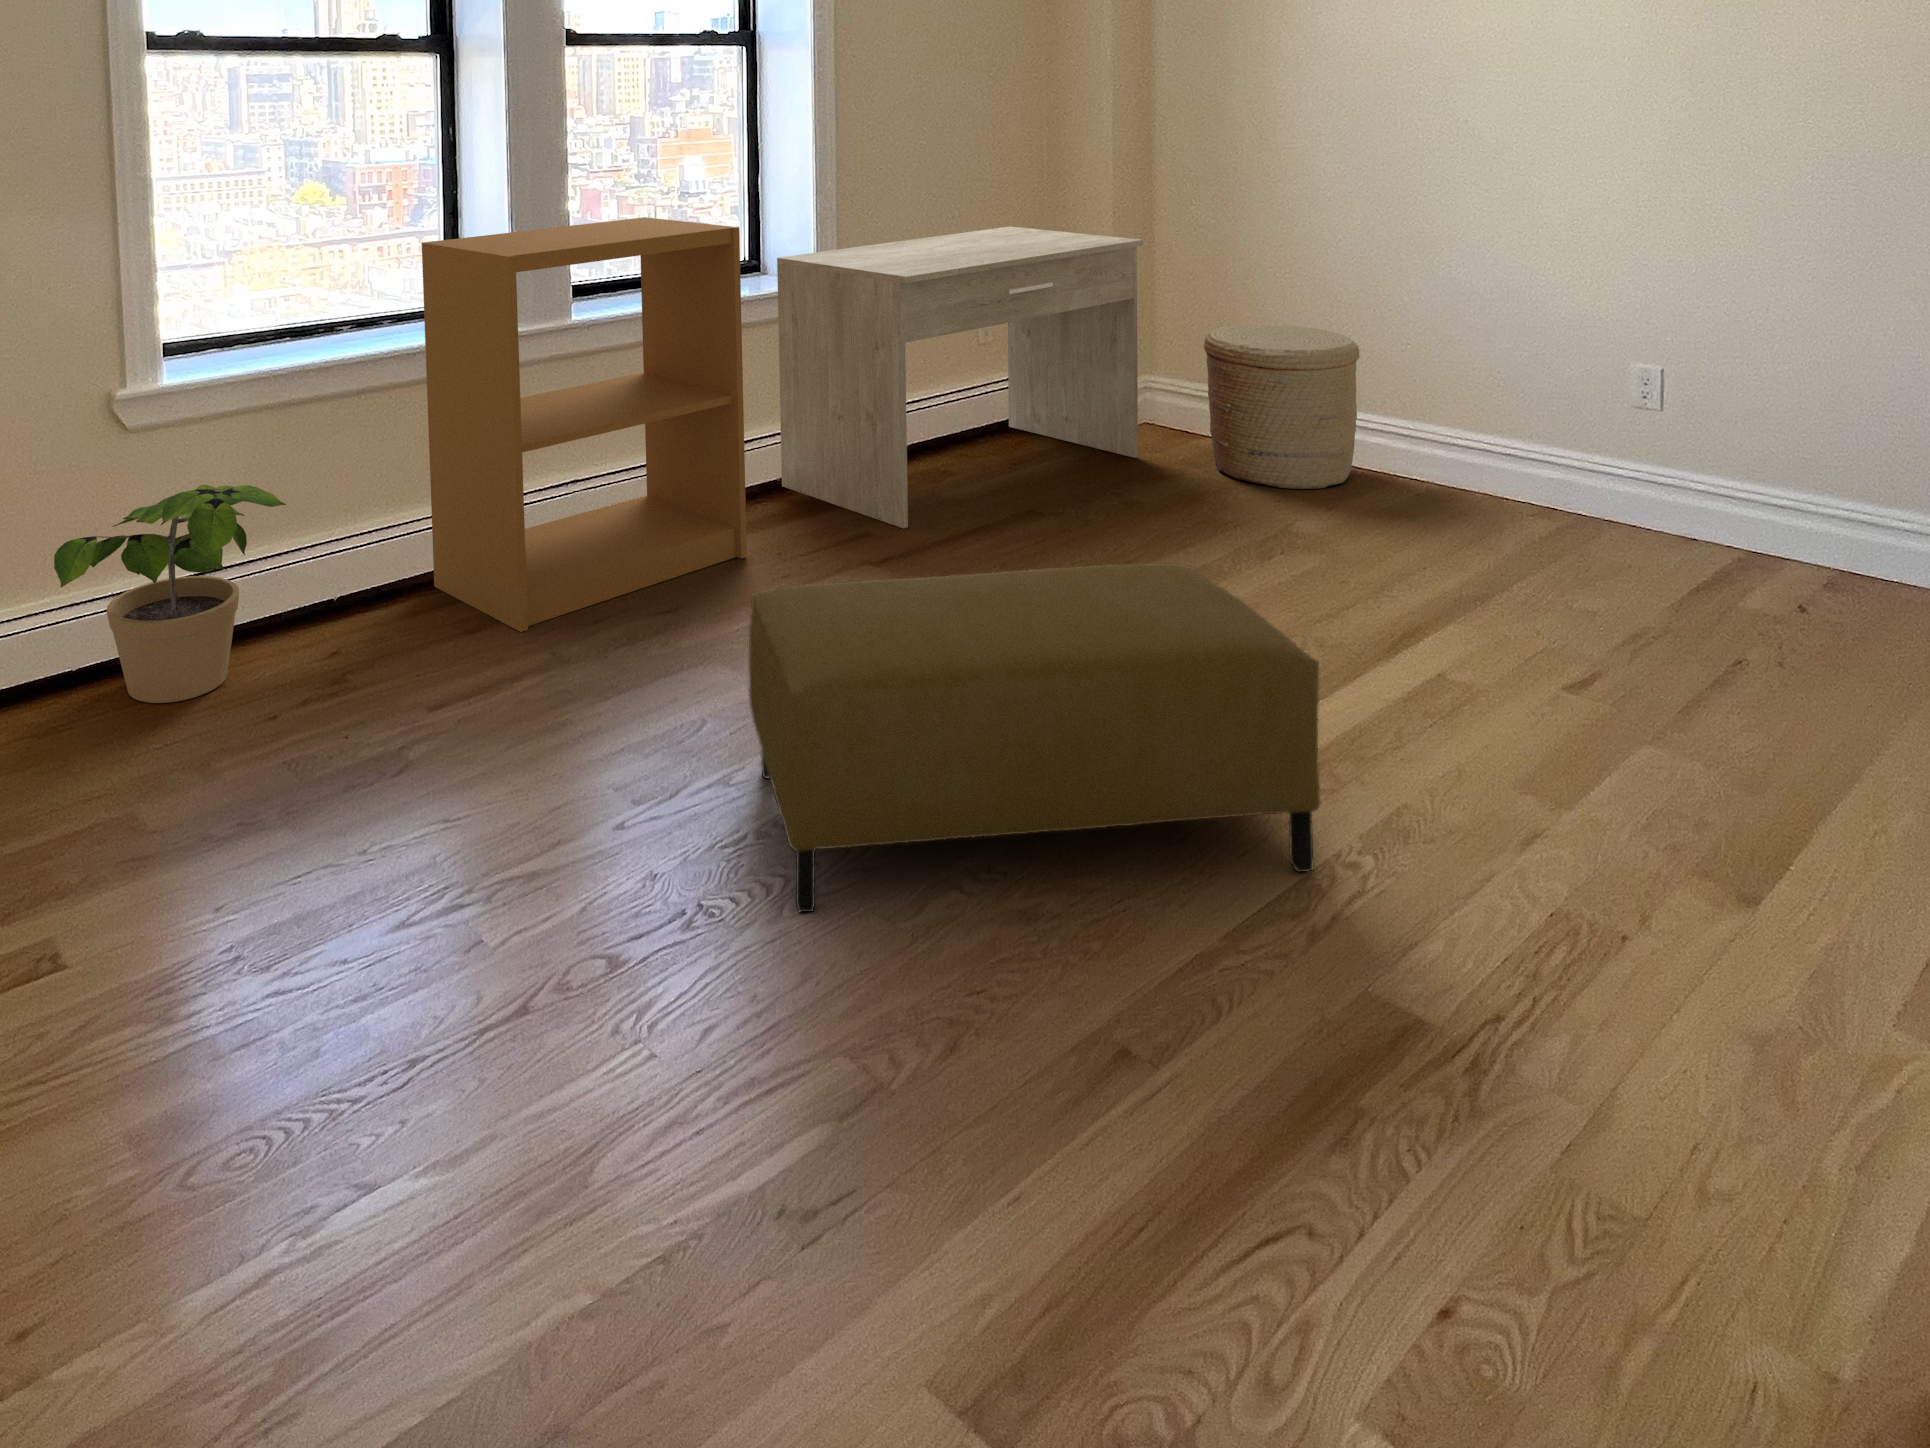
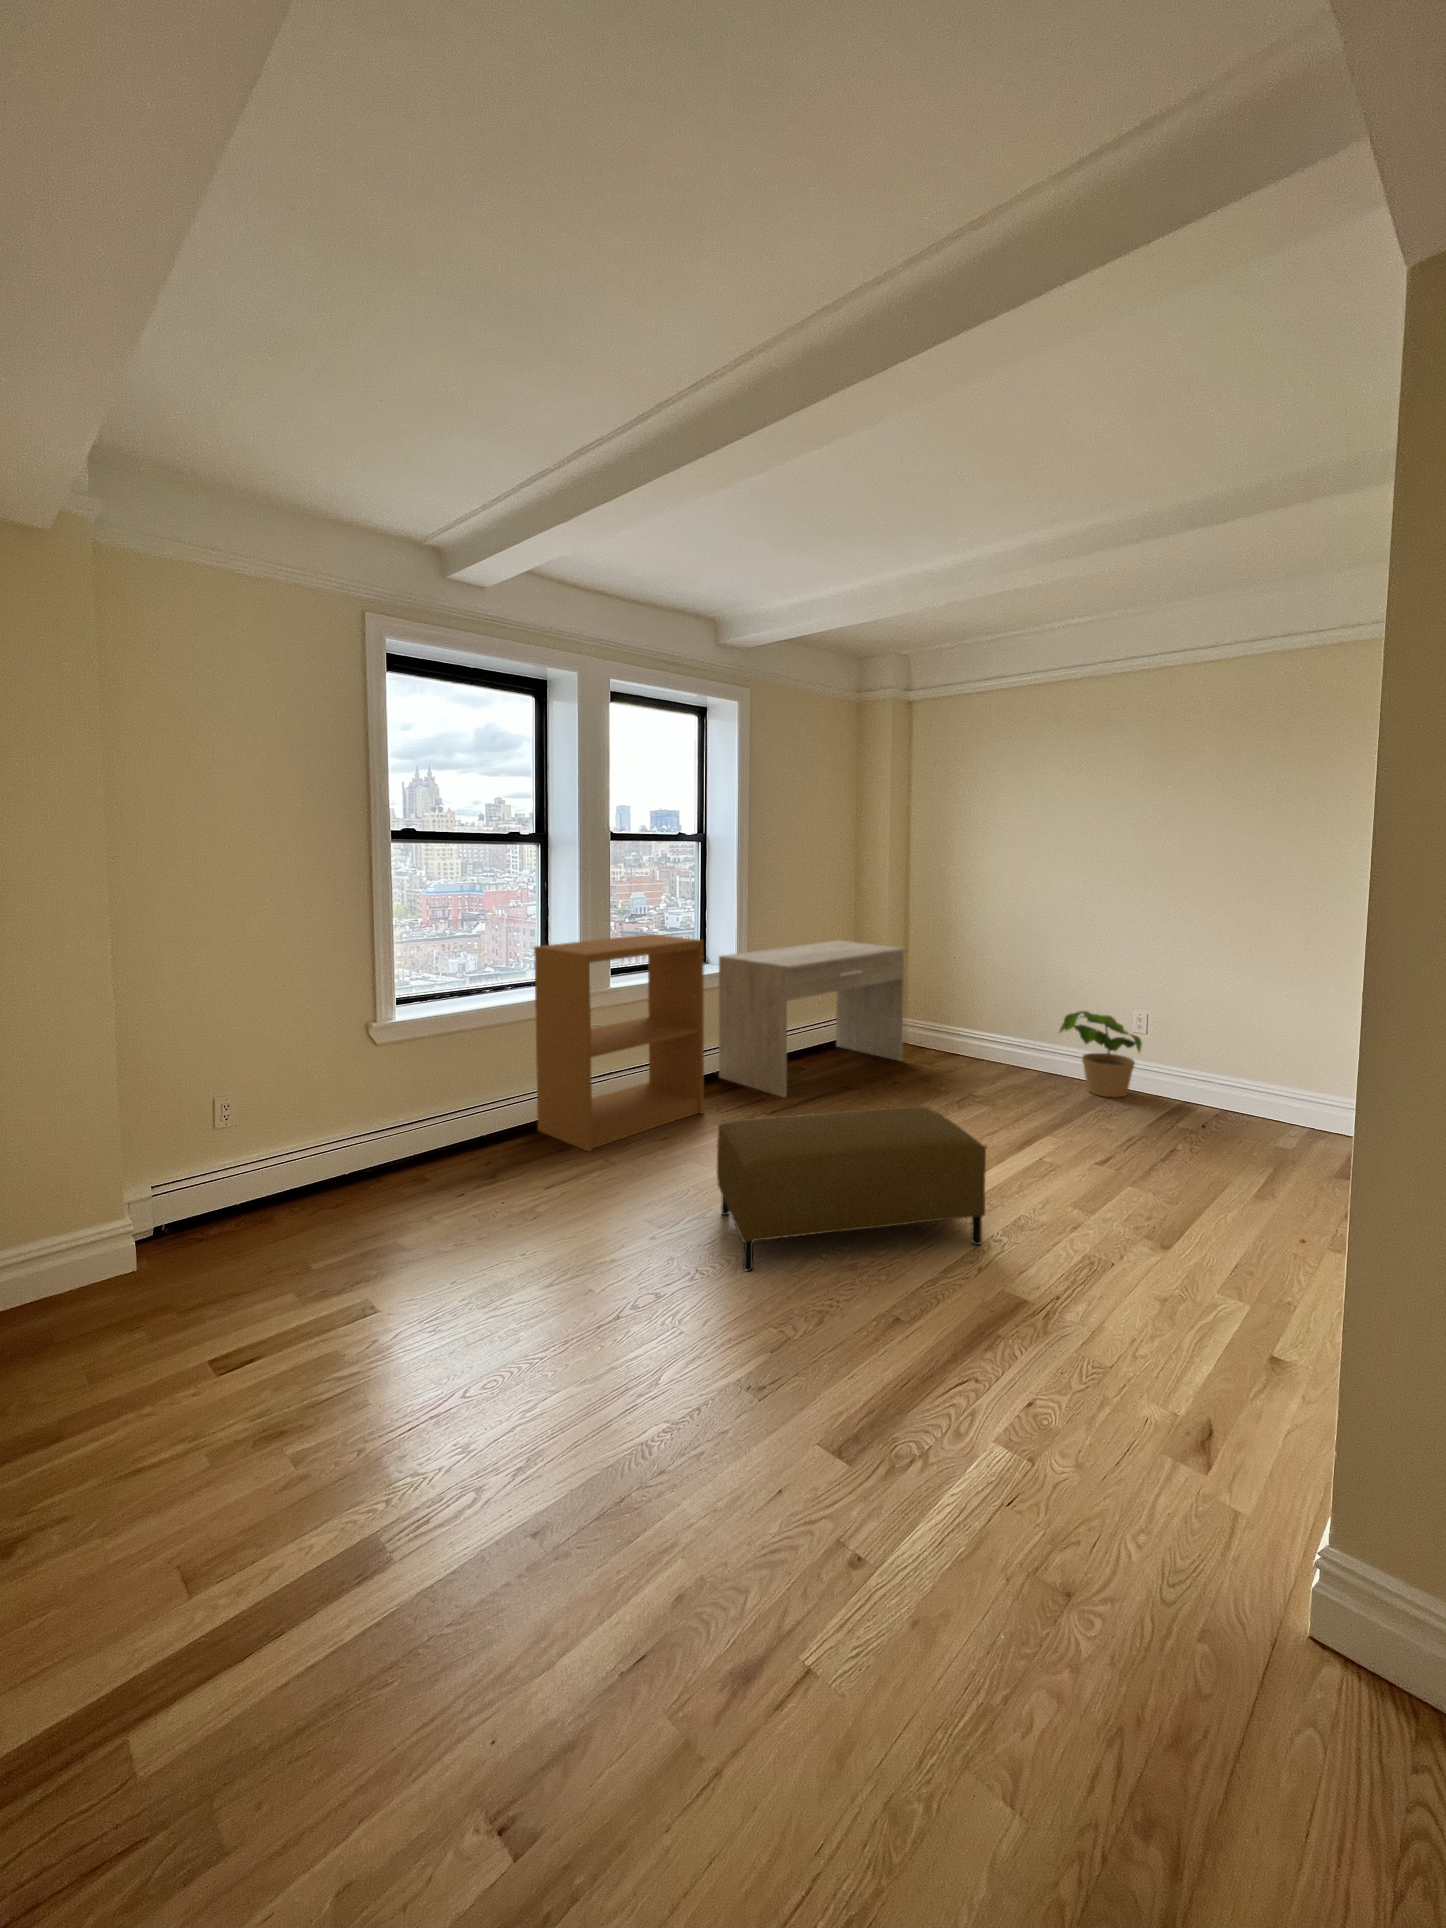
woven basket: present [1204,325,1359,489] -> none [937,993,1013,1076]
potted plant: present [54,485,286,703] -> present [1060,1011,1142,1097]

